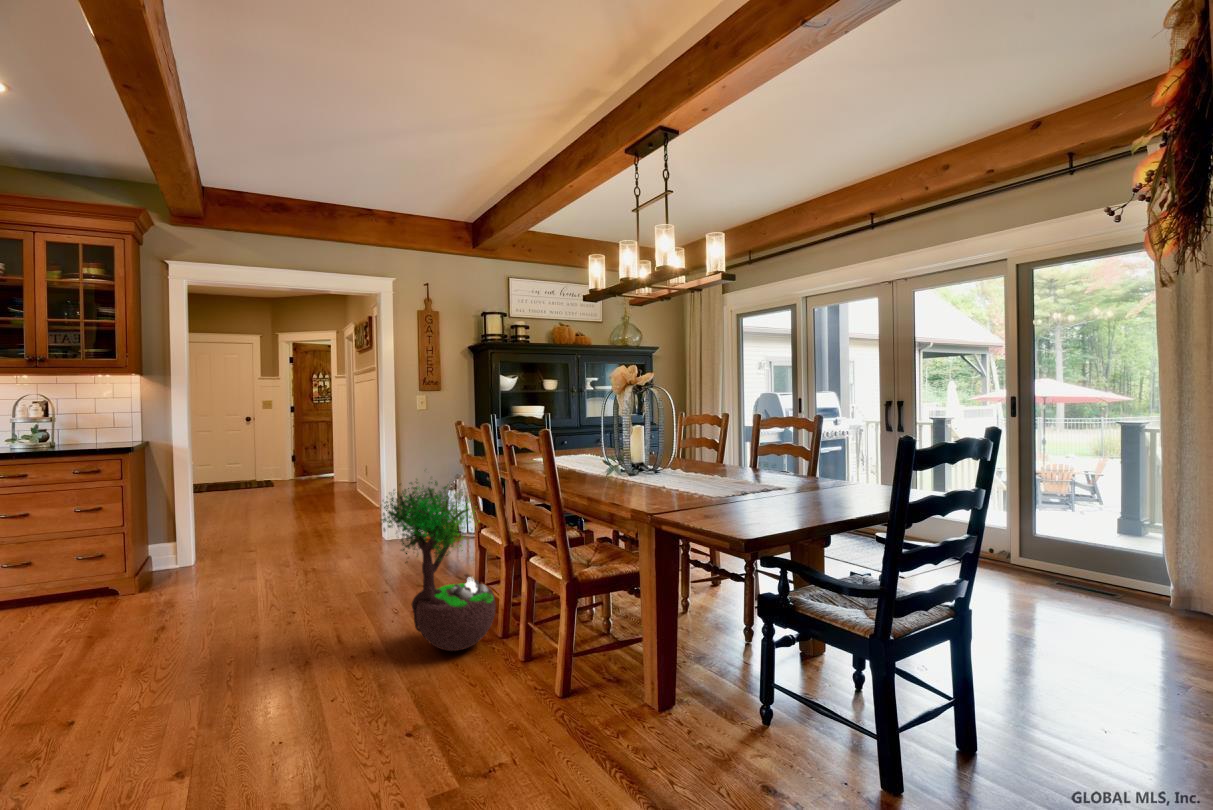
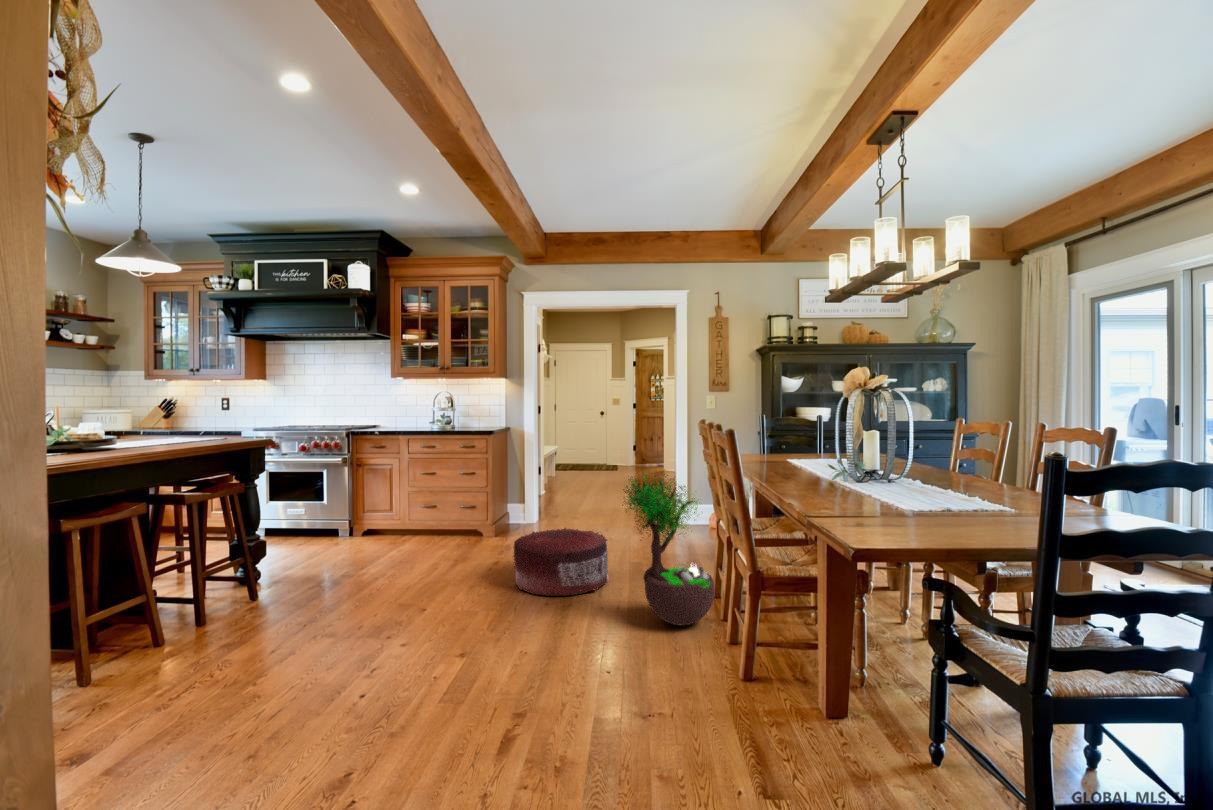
pouf: none [206,559,345,656] -> present [514,528,609,596]

